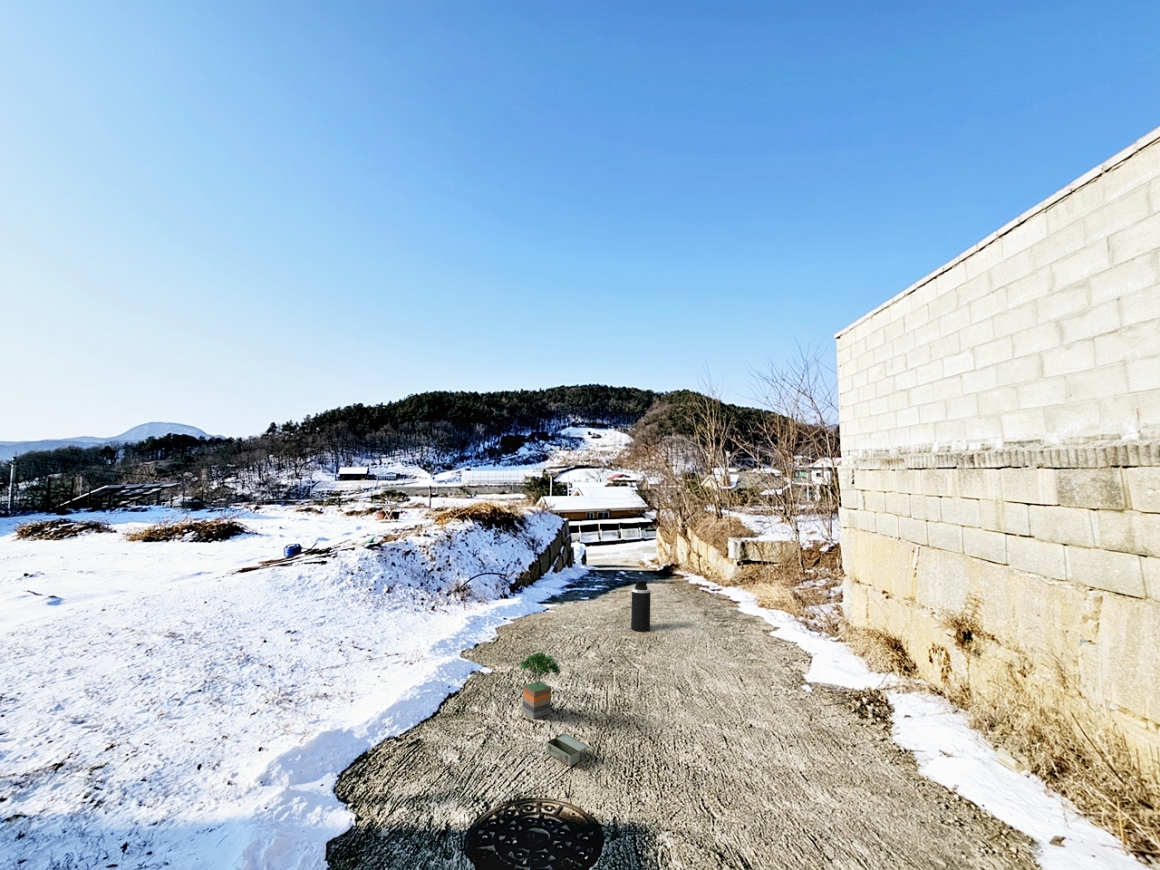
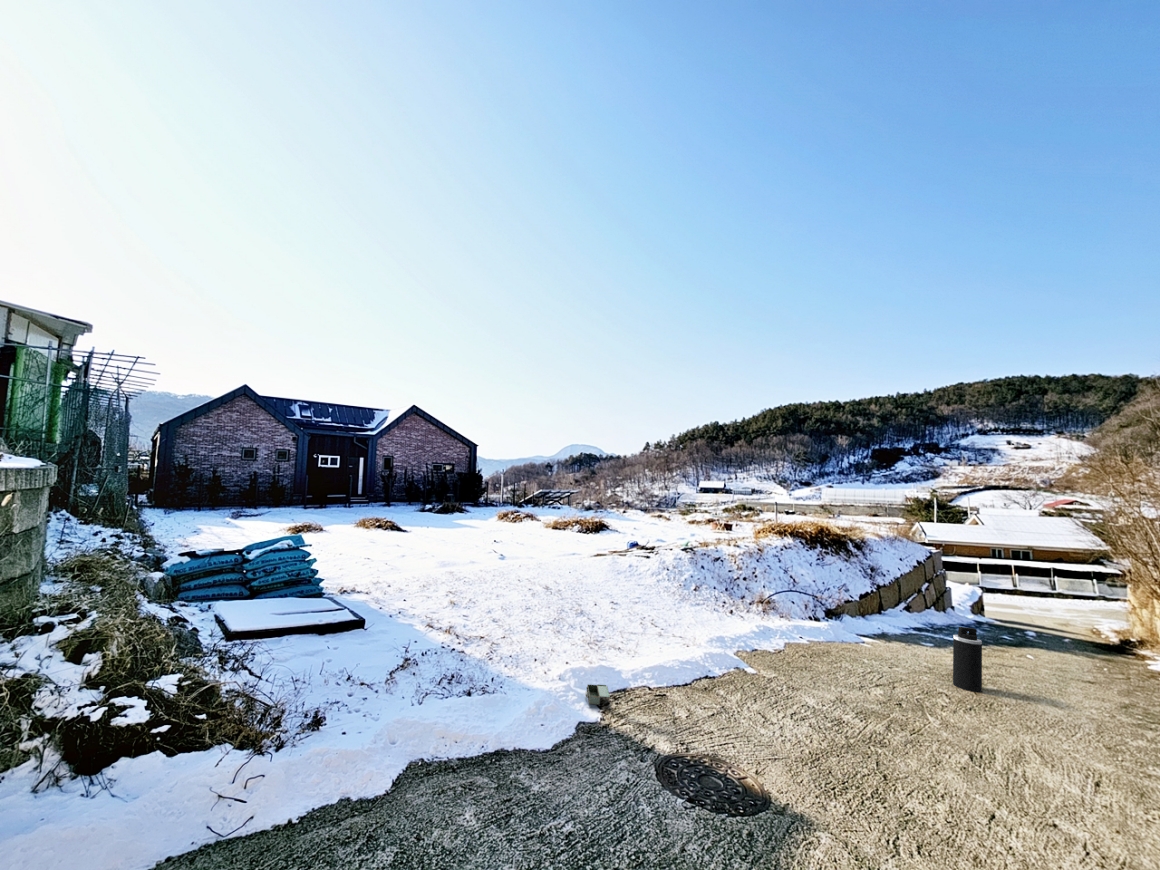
potted tree: present [520,652,561,719] -> none [758,656,798,718]
toolbox: present [546,733,588,766] -> present [586,685,610,705]

